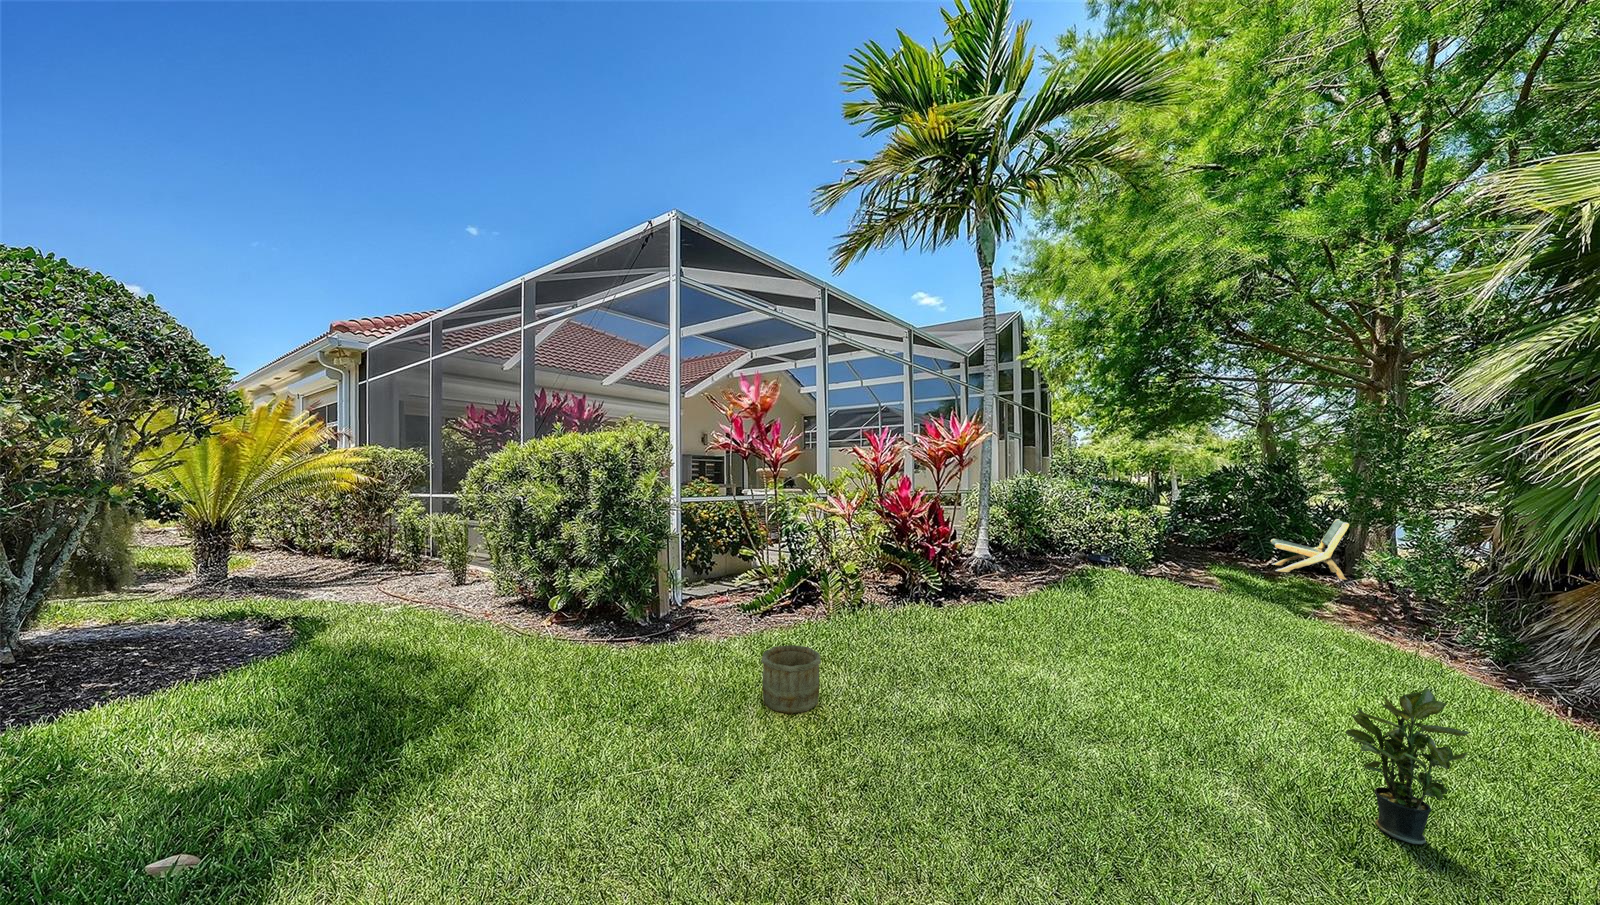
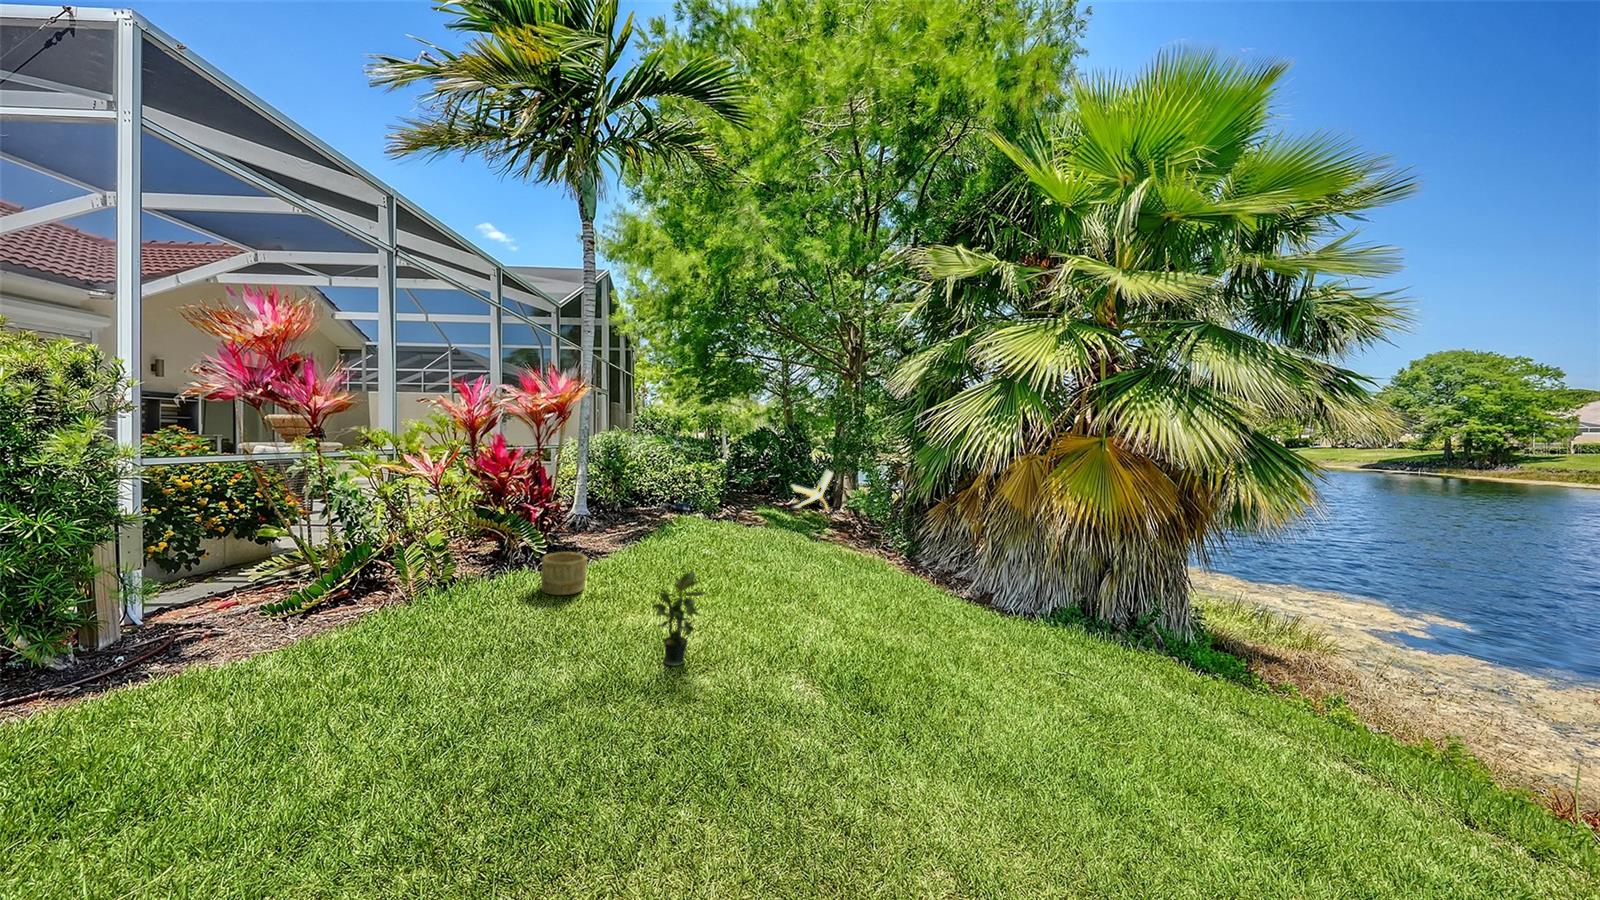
wooden bucket: present [761,645,821,714] -> present [541,552,588,595]
potted plant: present [1345,688,1469,844] -> present [653,571,705,666]

